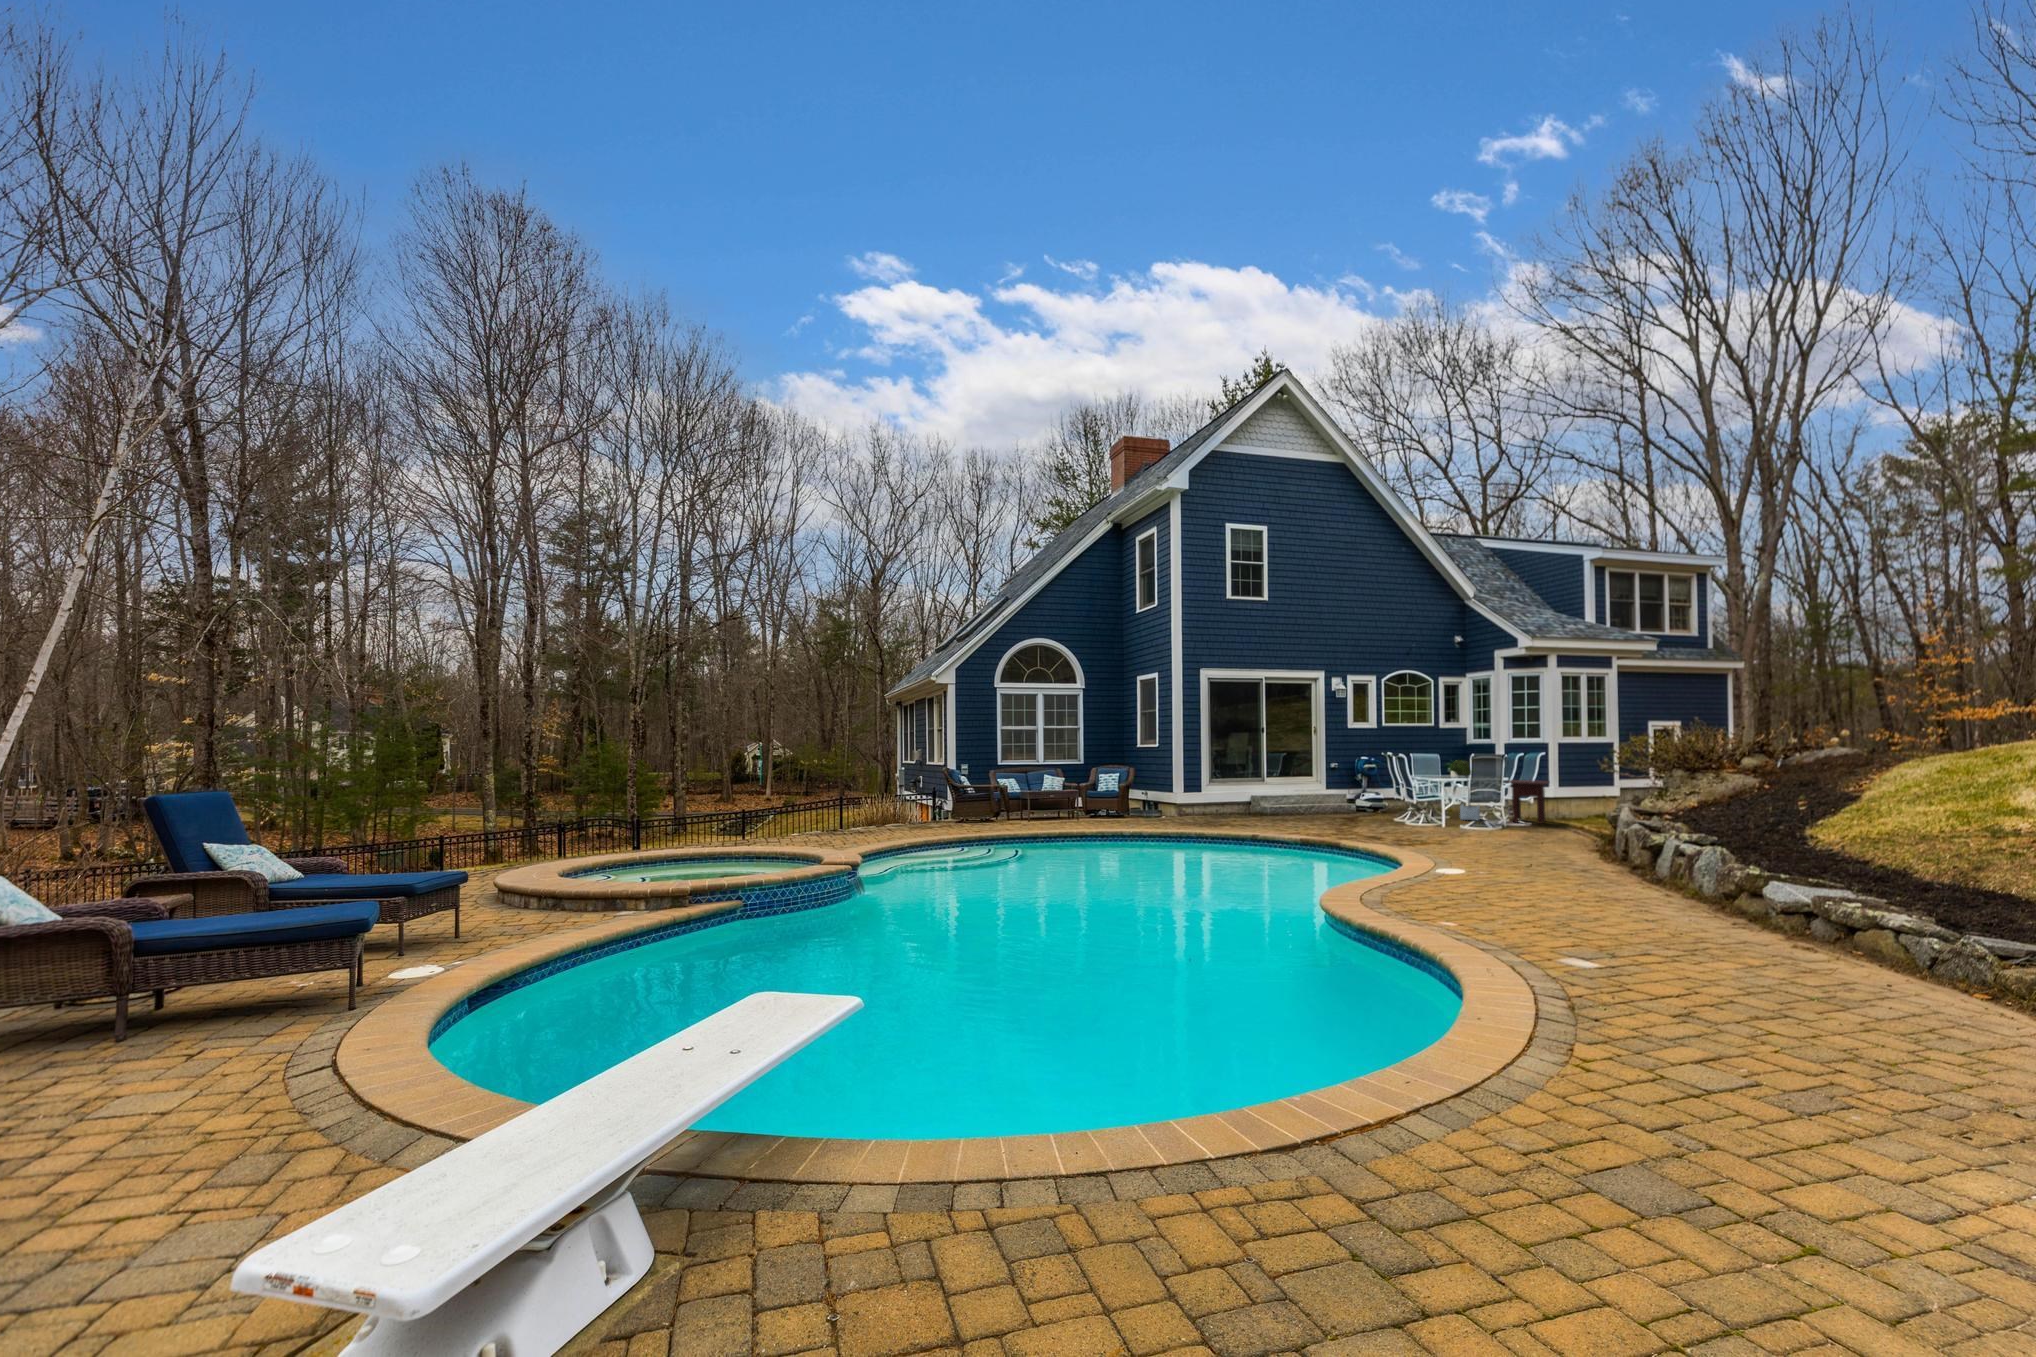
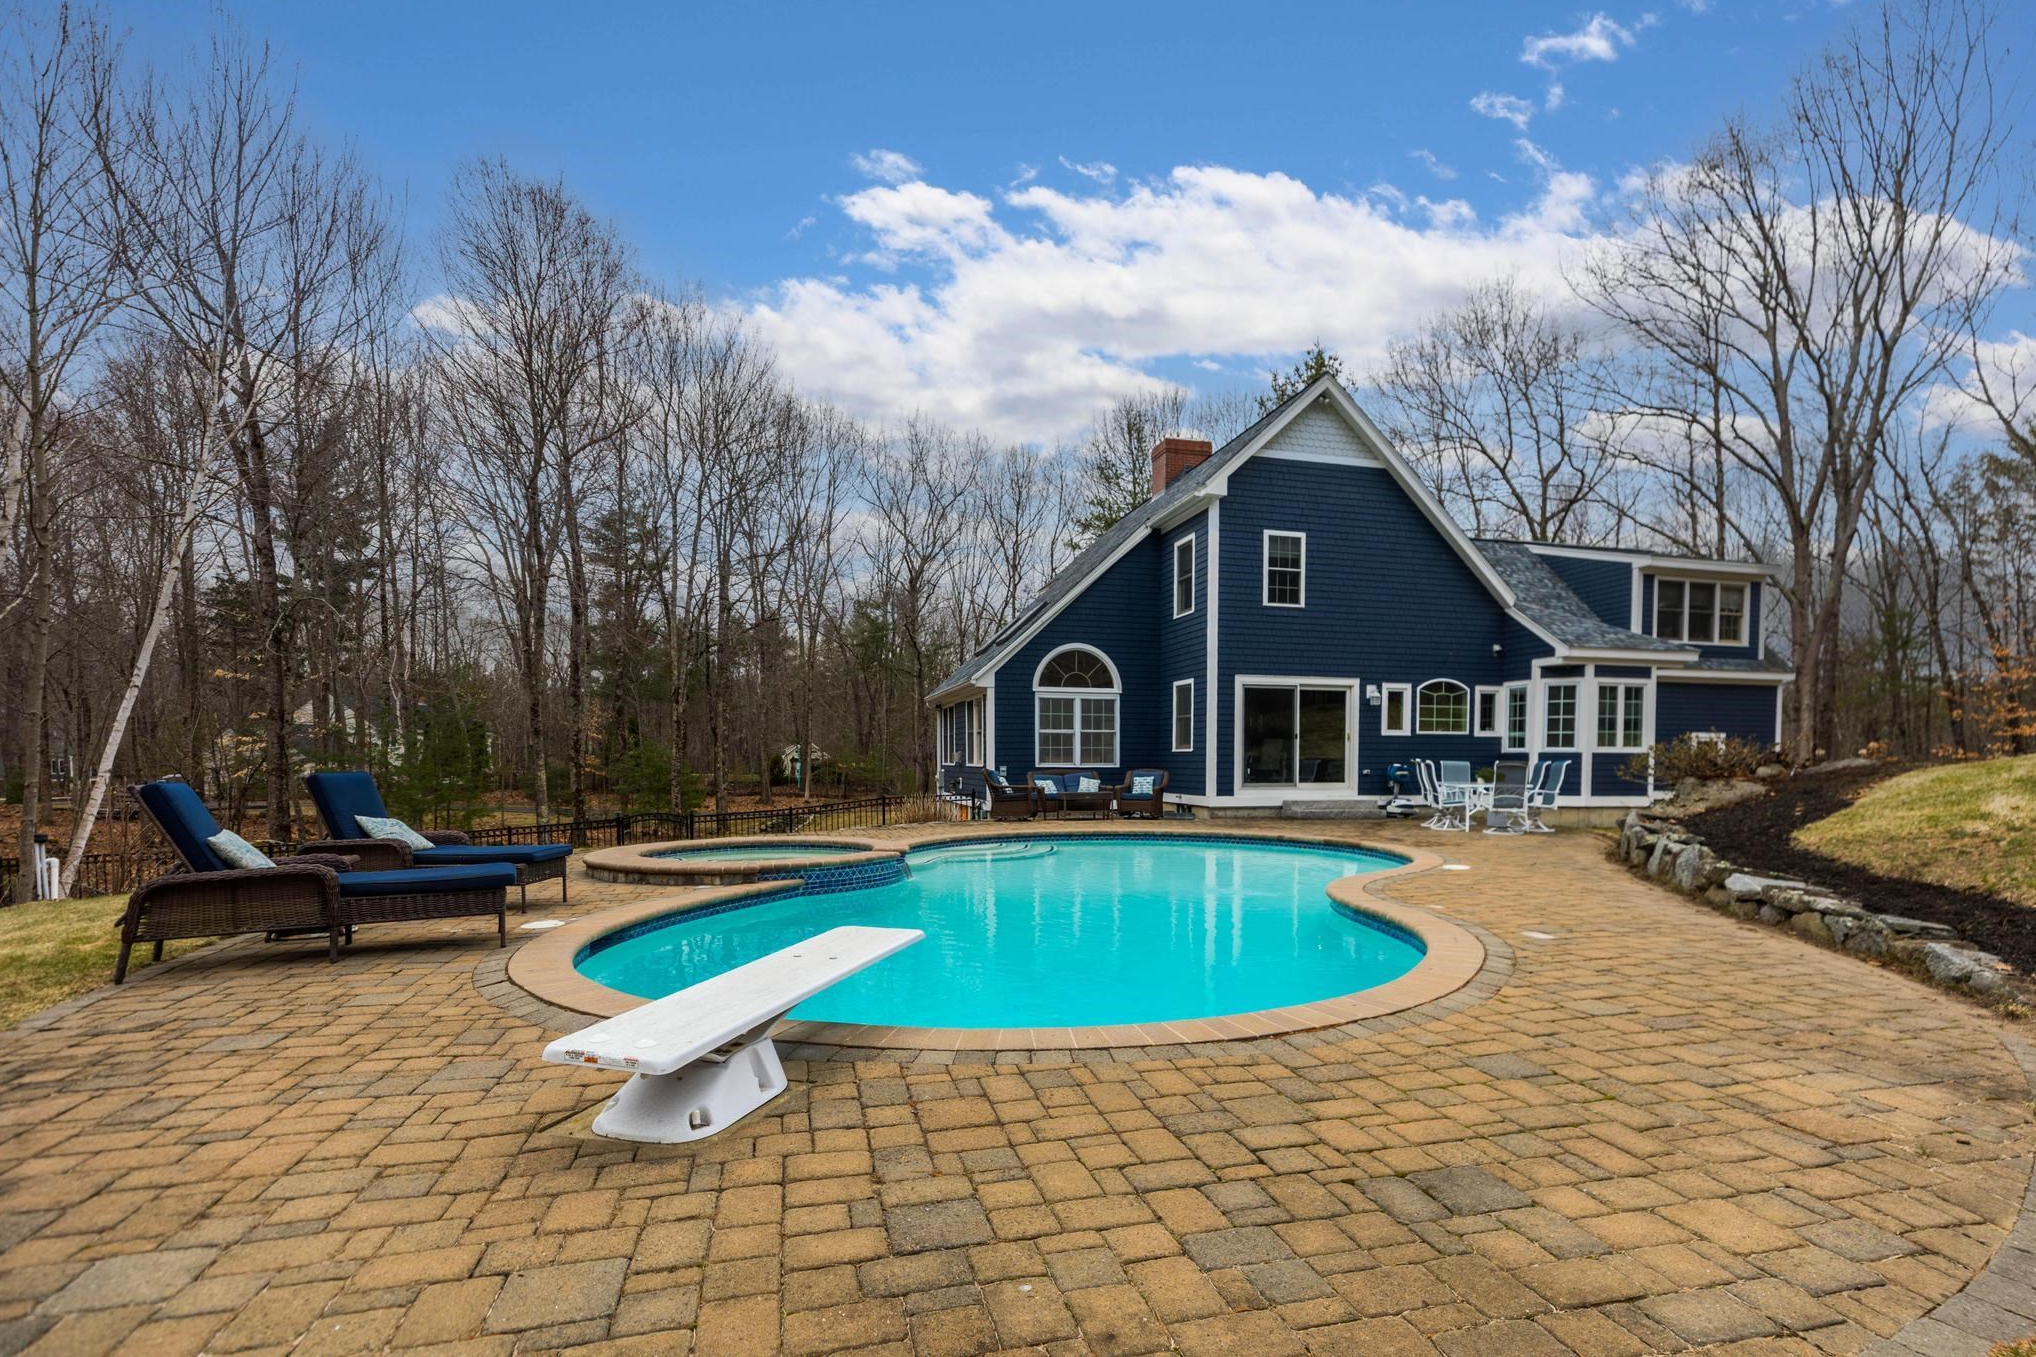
side table: present [1507,780,1549,823] -> none [1531,788,1576,831]

